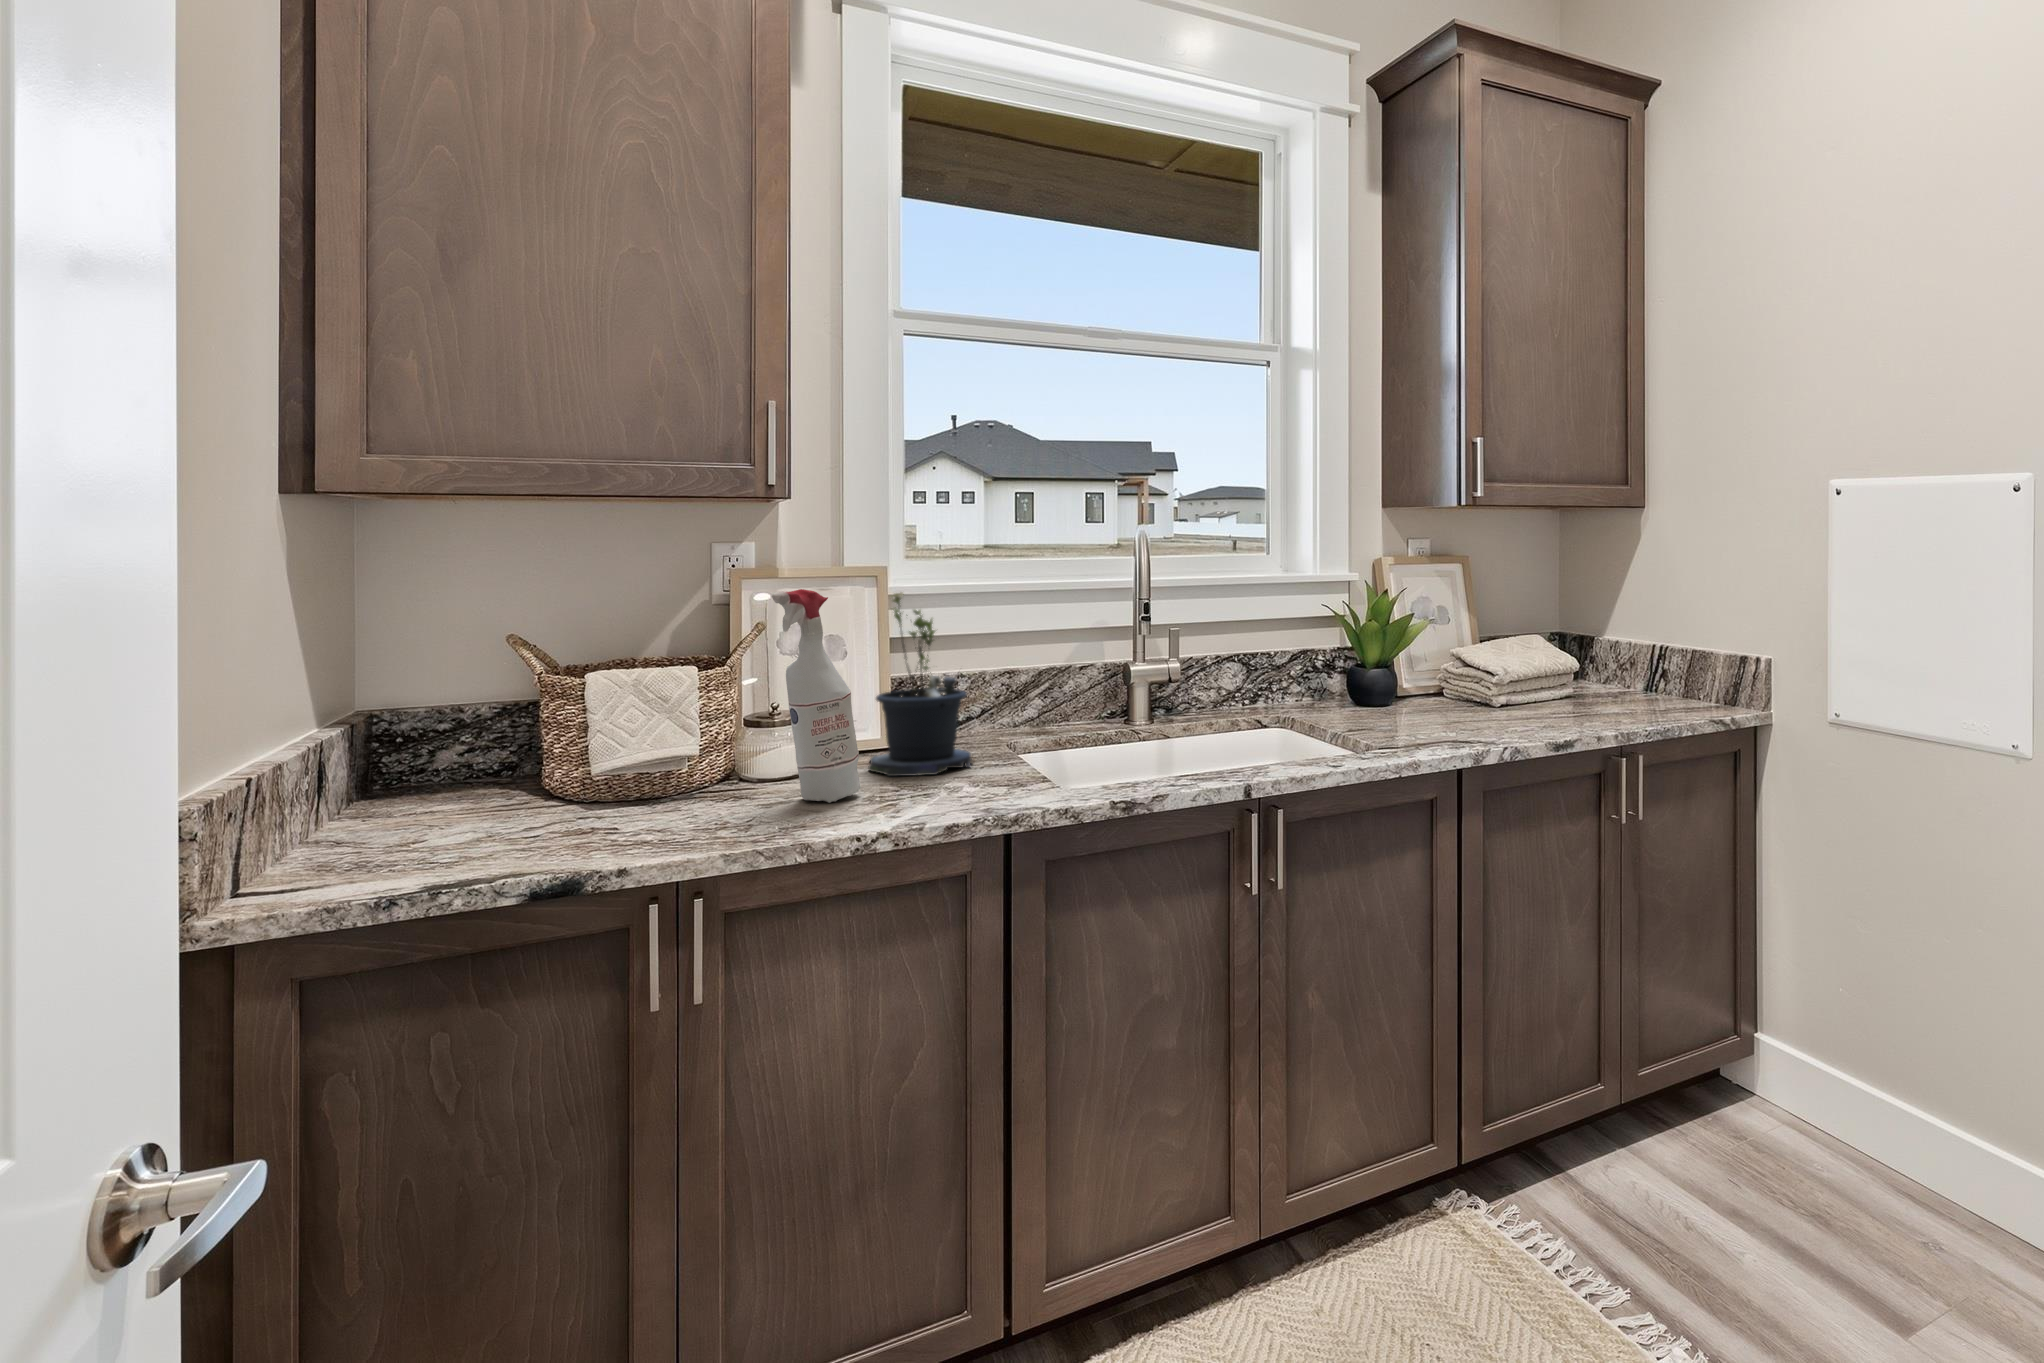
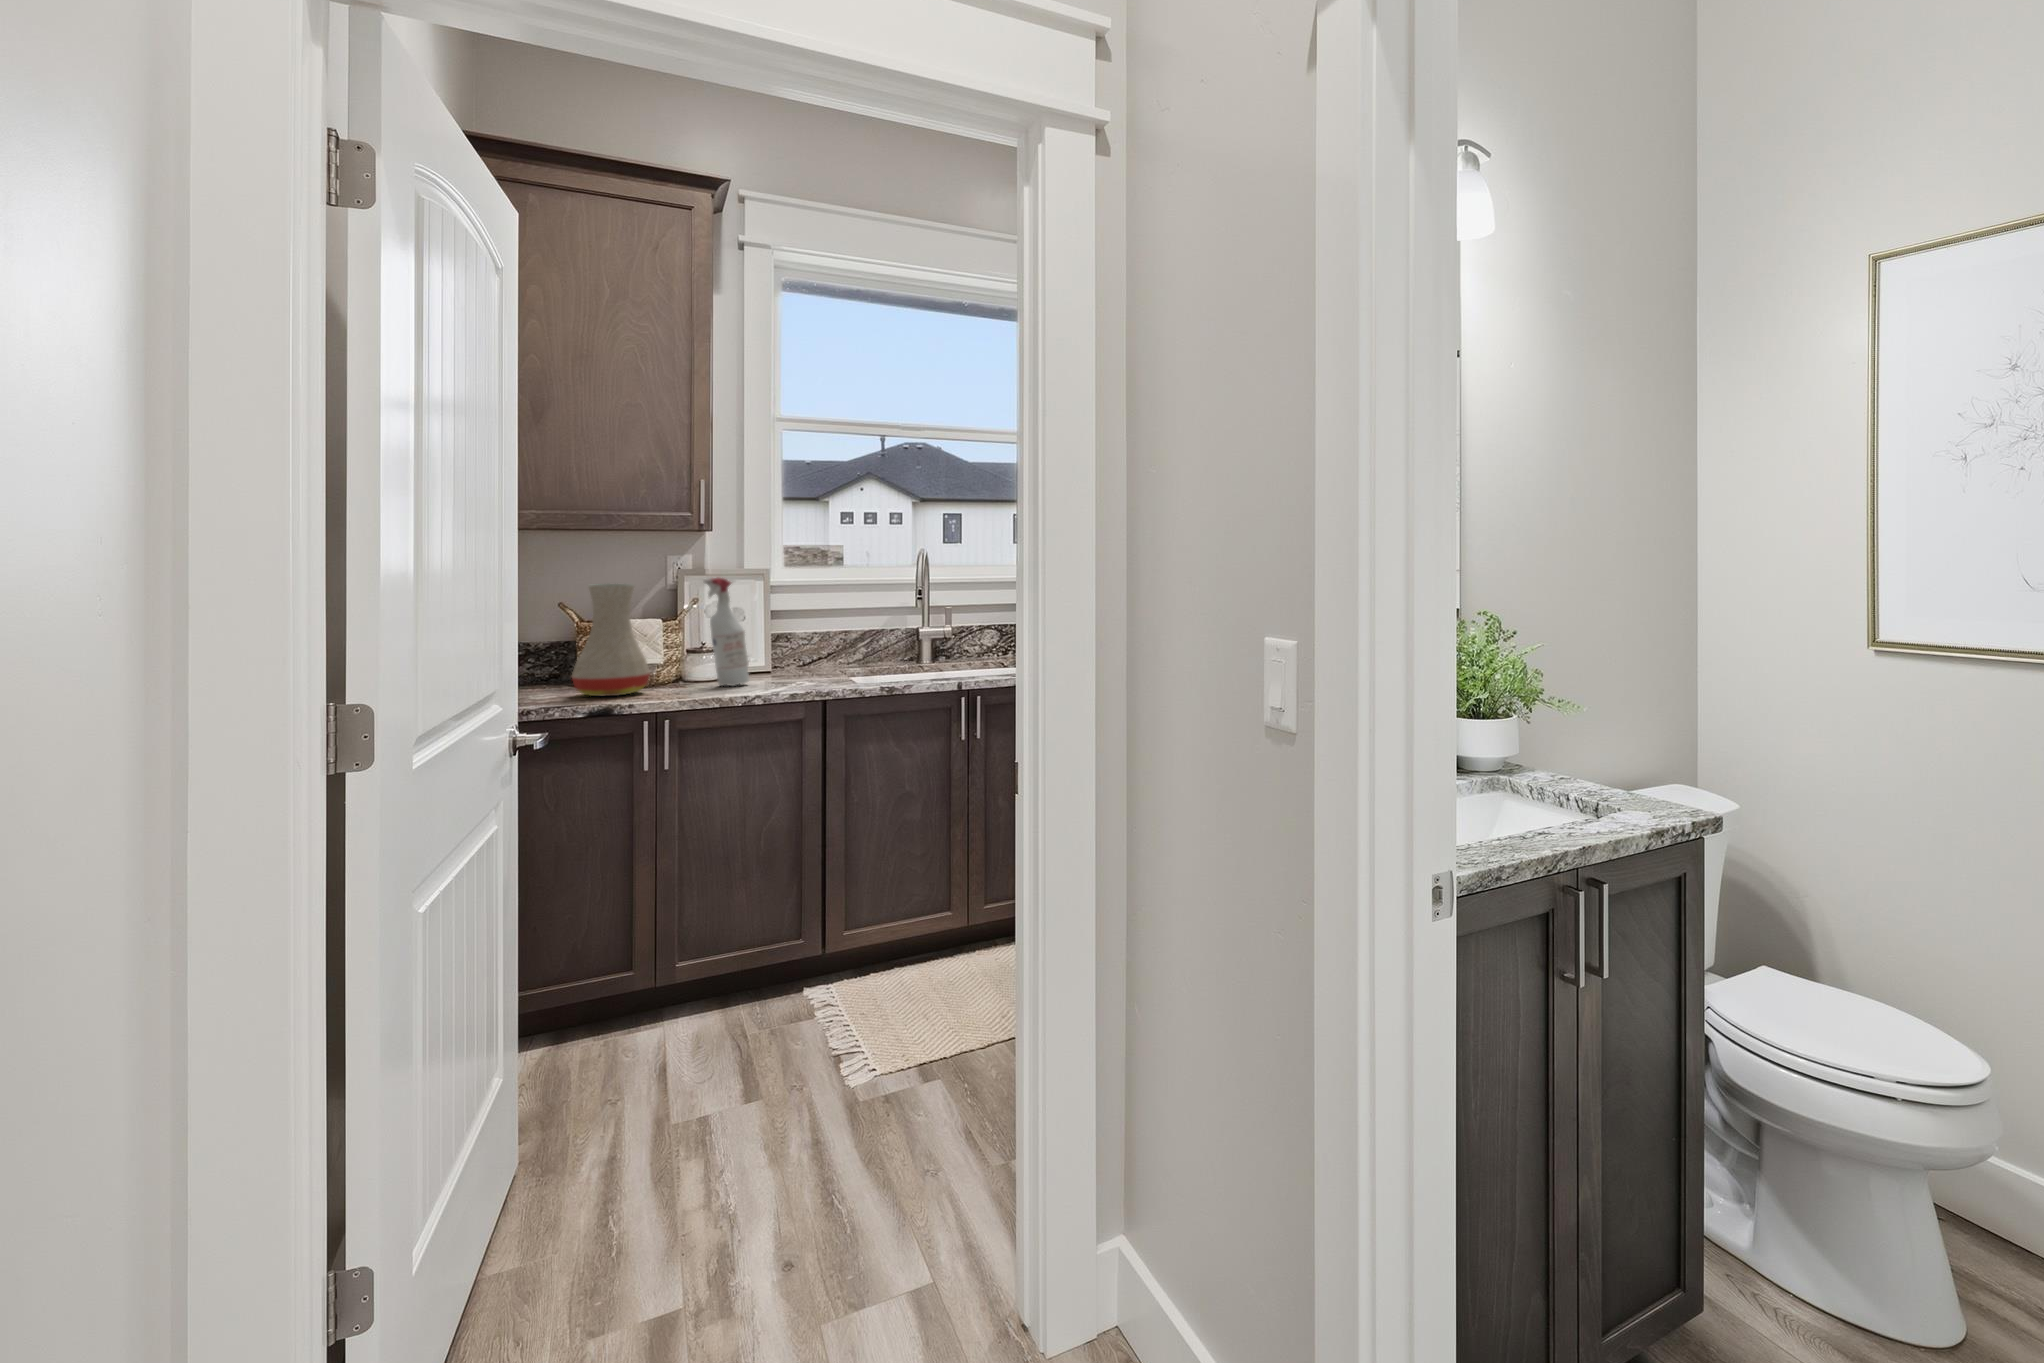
potted plant: present [868,593,973,777] -> none [756,582,816,680]
vase: none [509,605,670,842] -> present [572,584,650,696]

